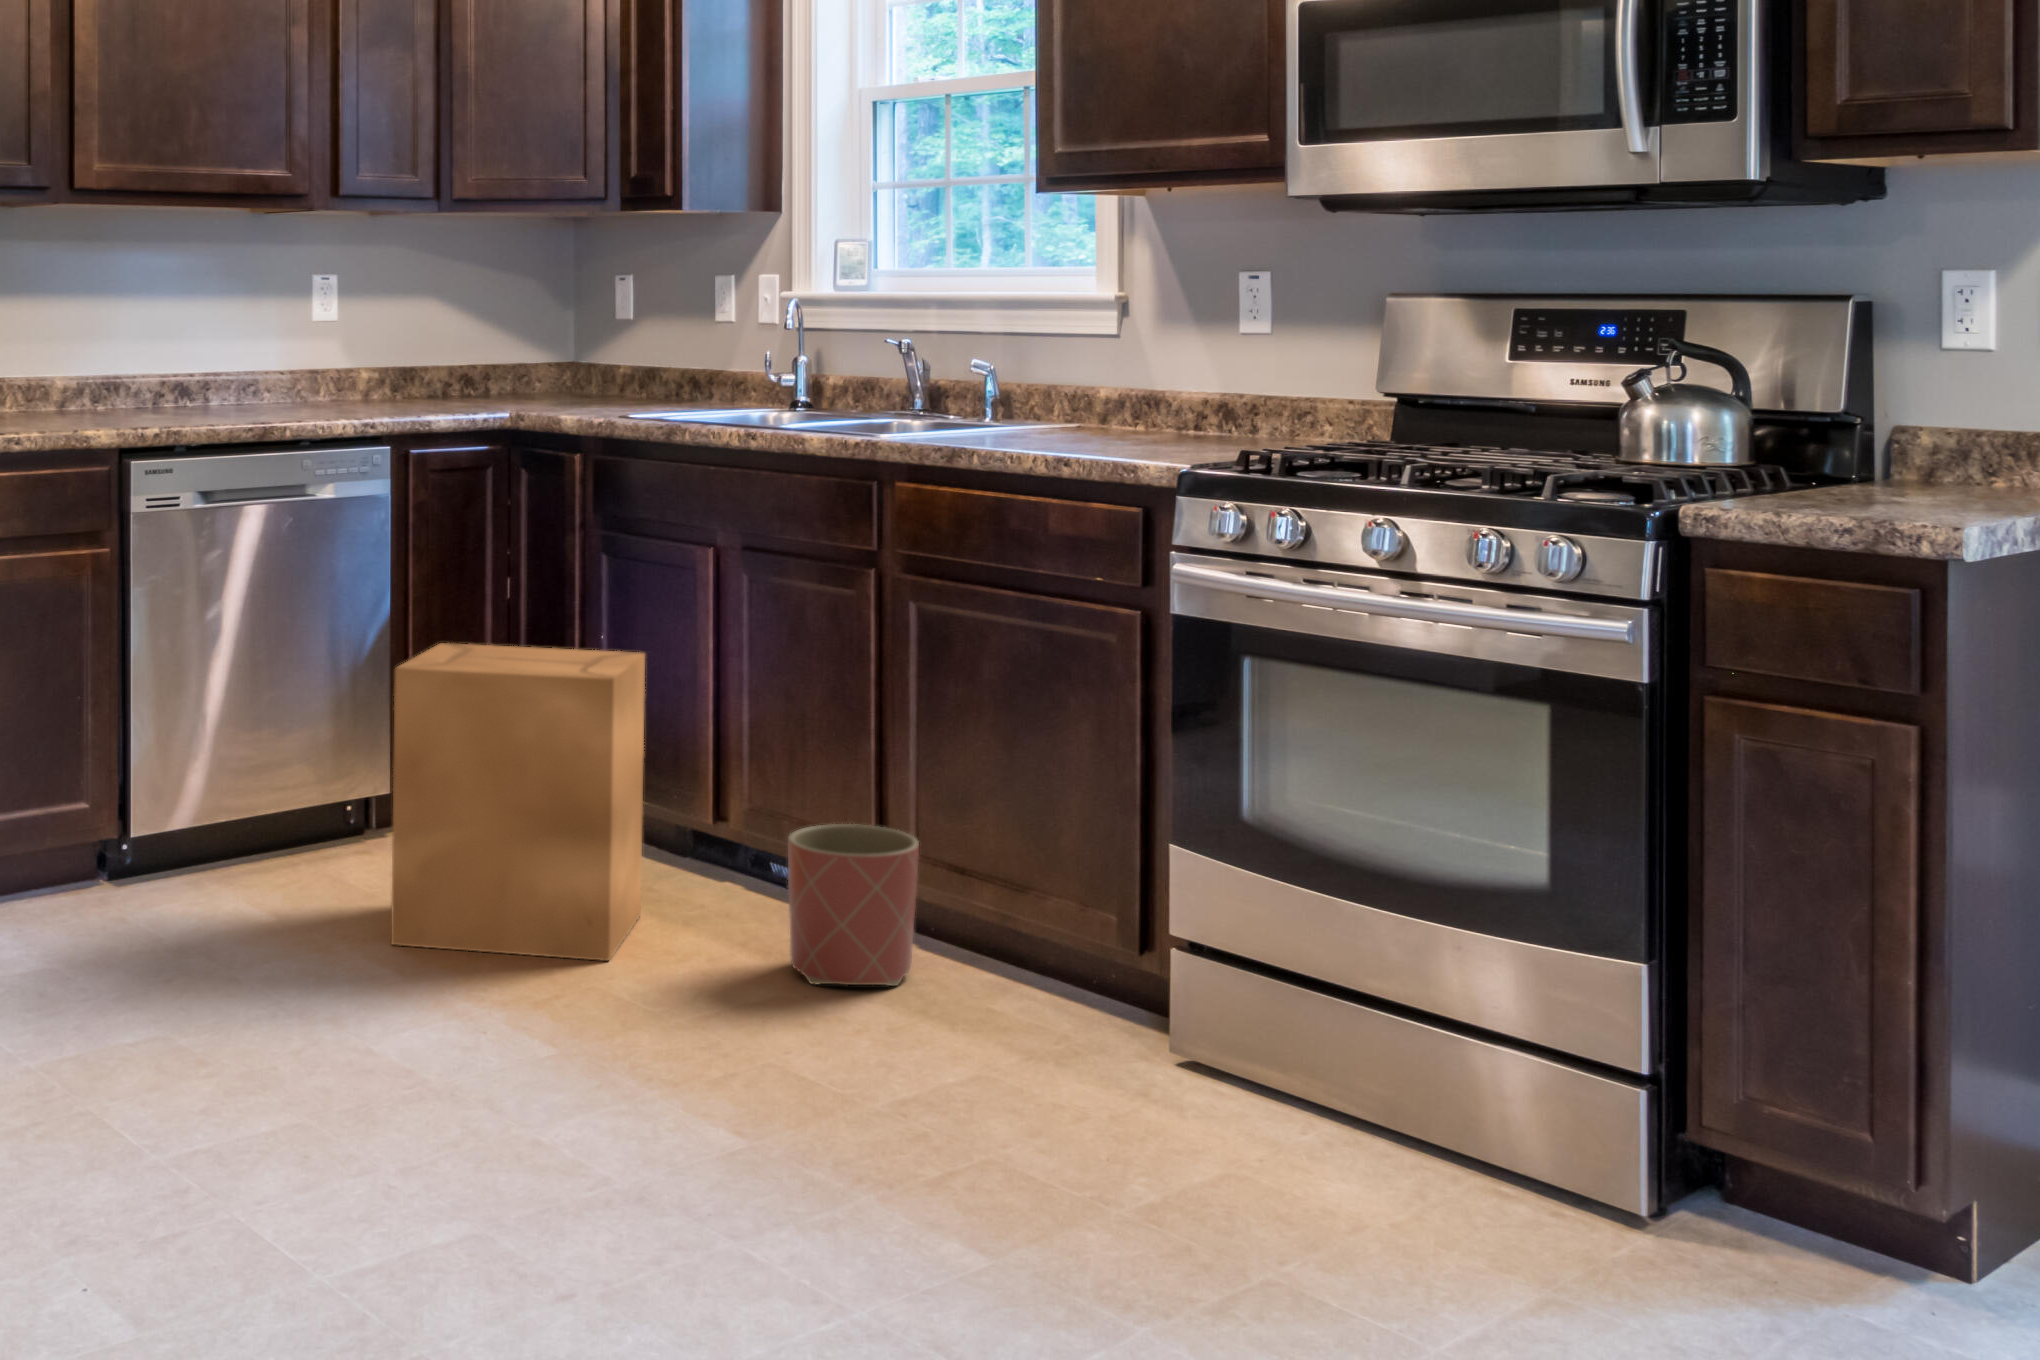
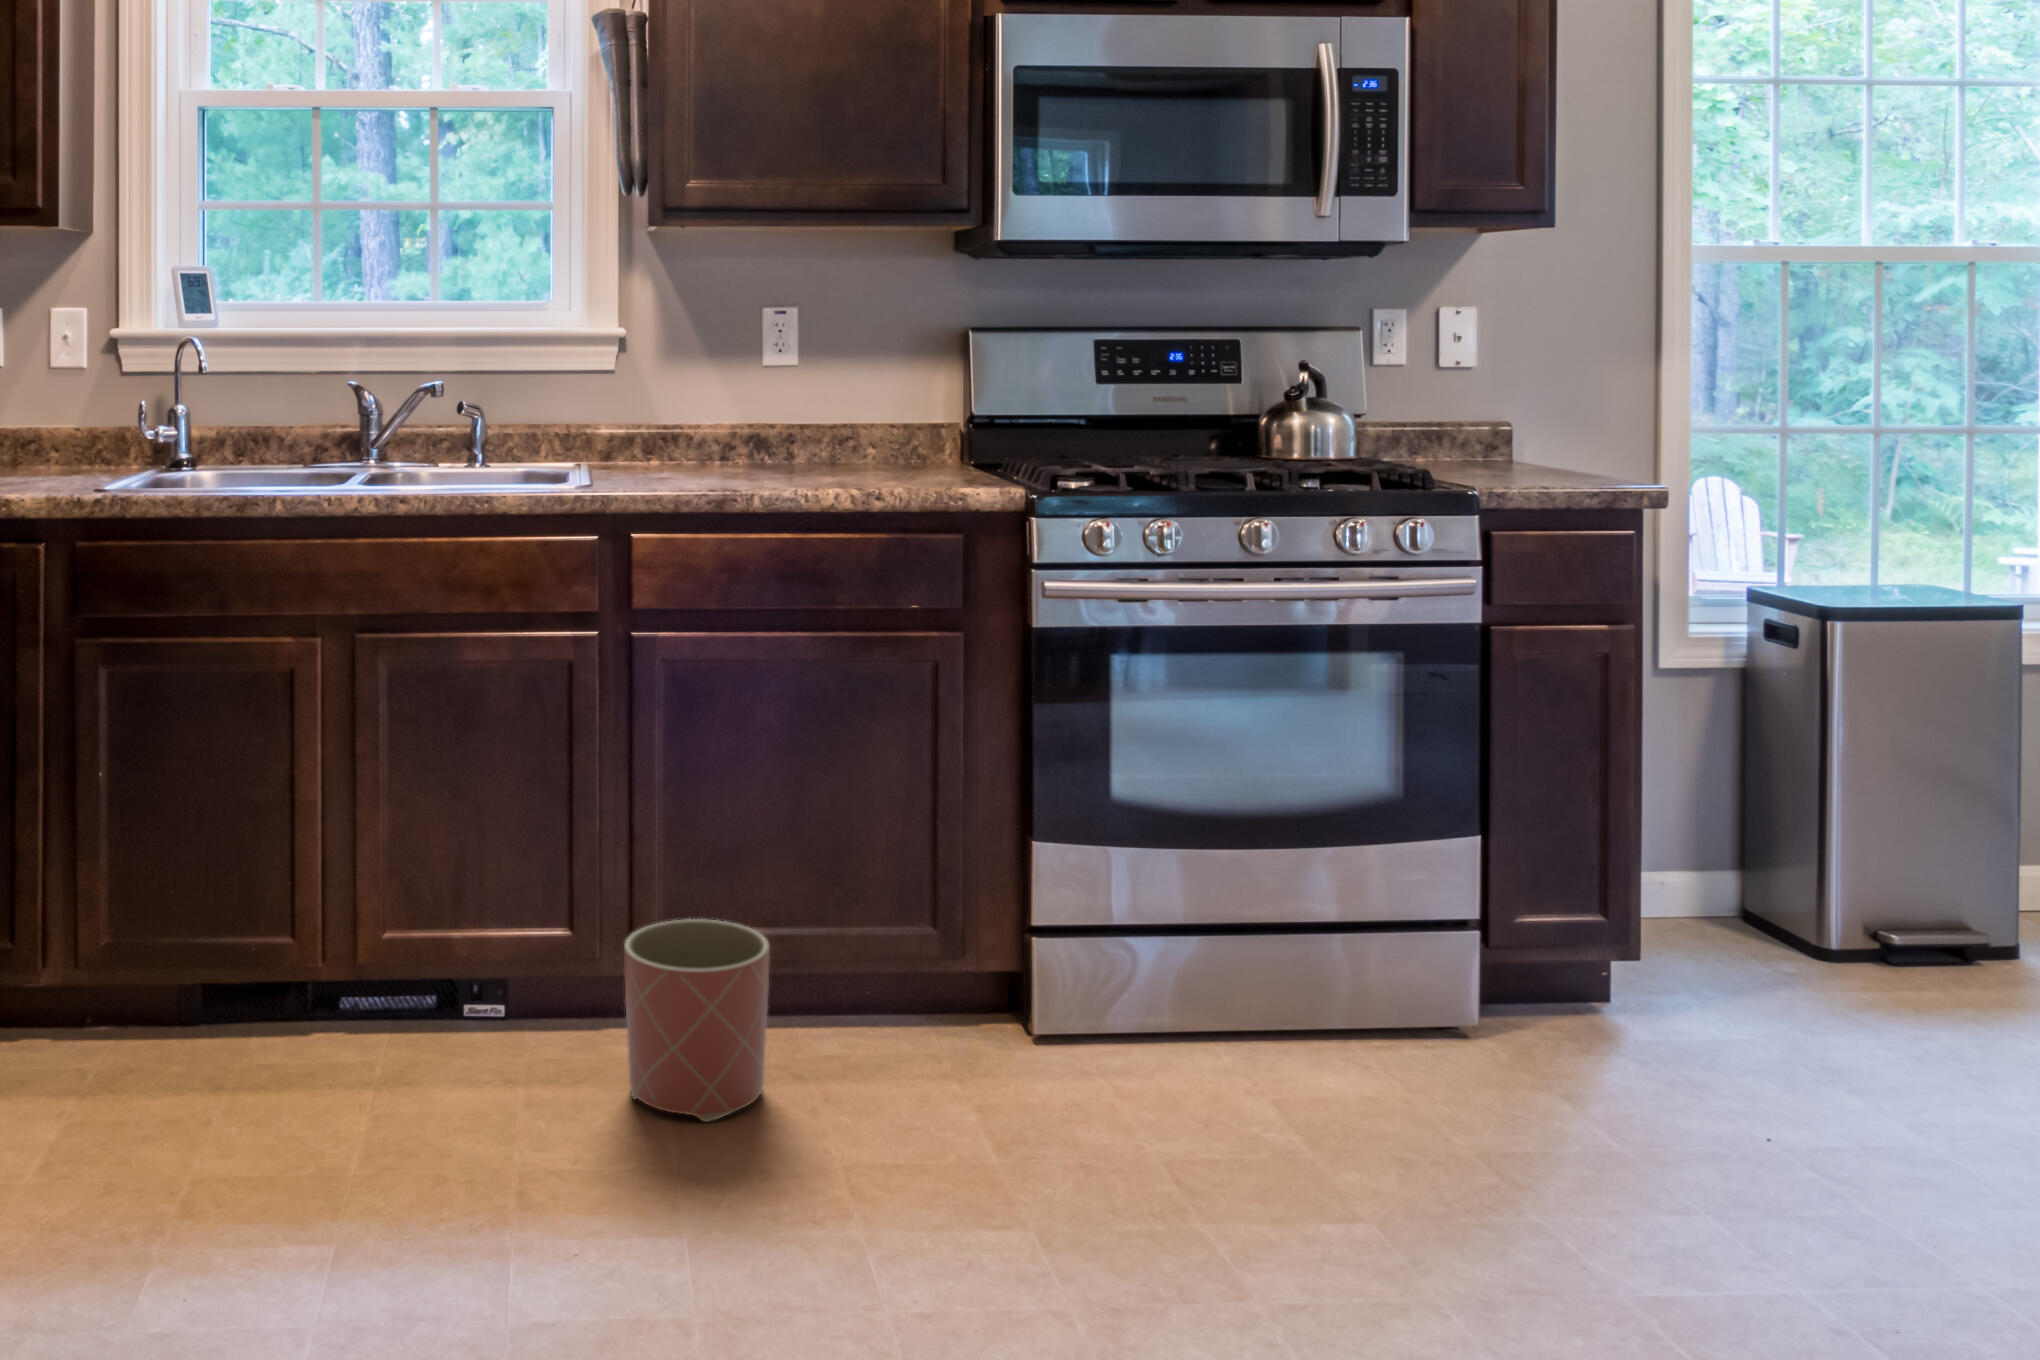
cardboard box: present [391,643,645,961] -> none [119,793,499,1315]

